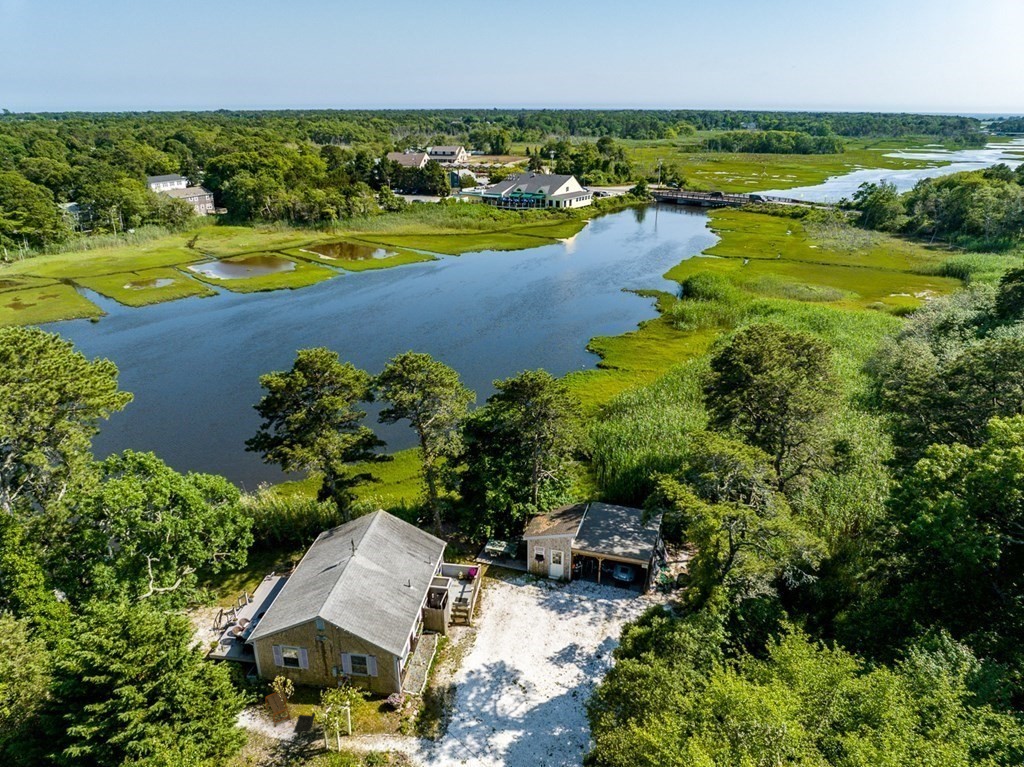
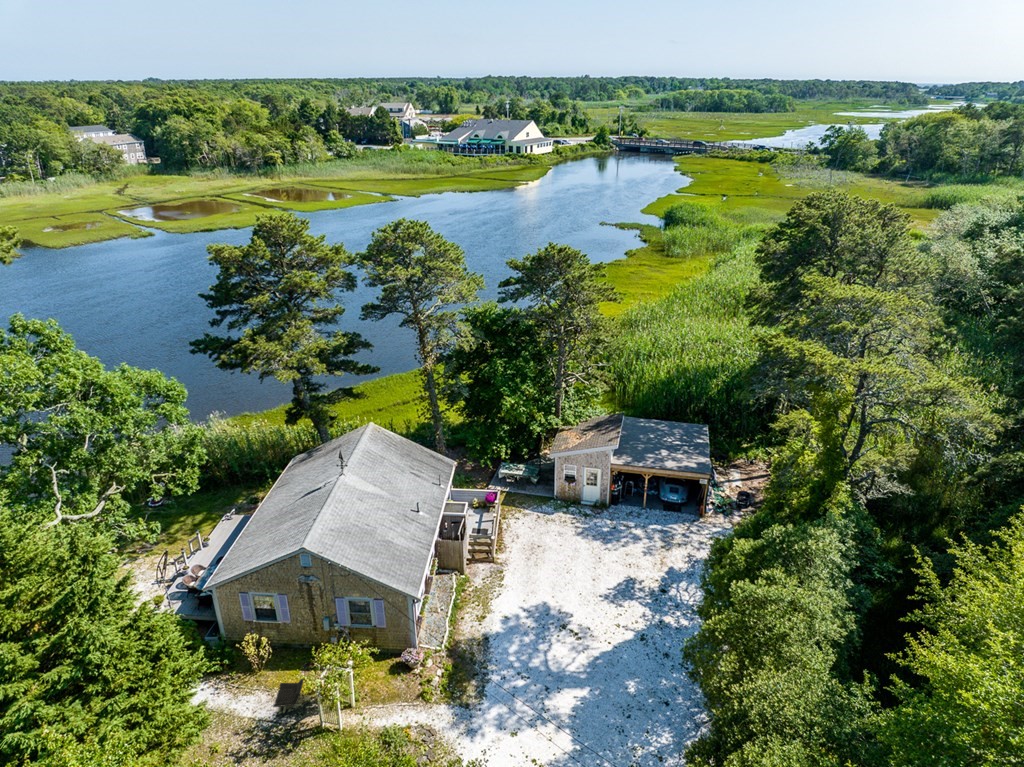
bench: present [266,683,290,727] -> none [232,642,269,702]

